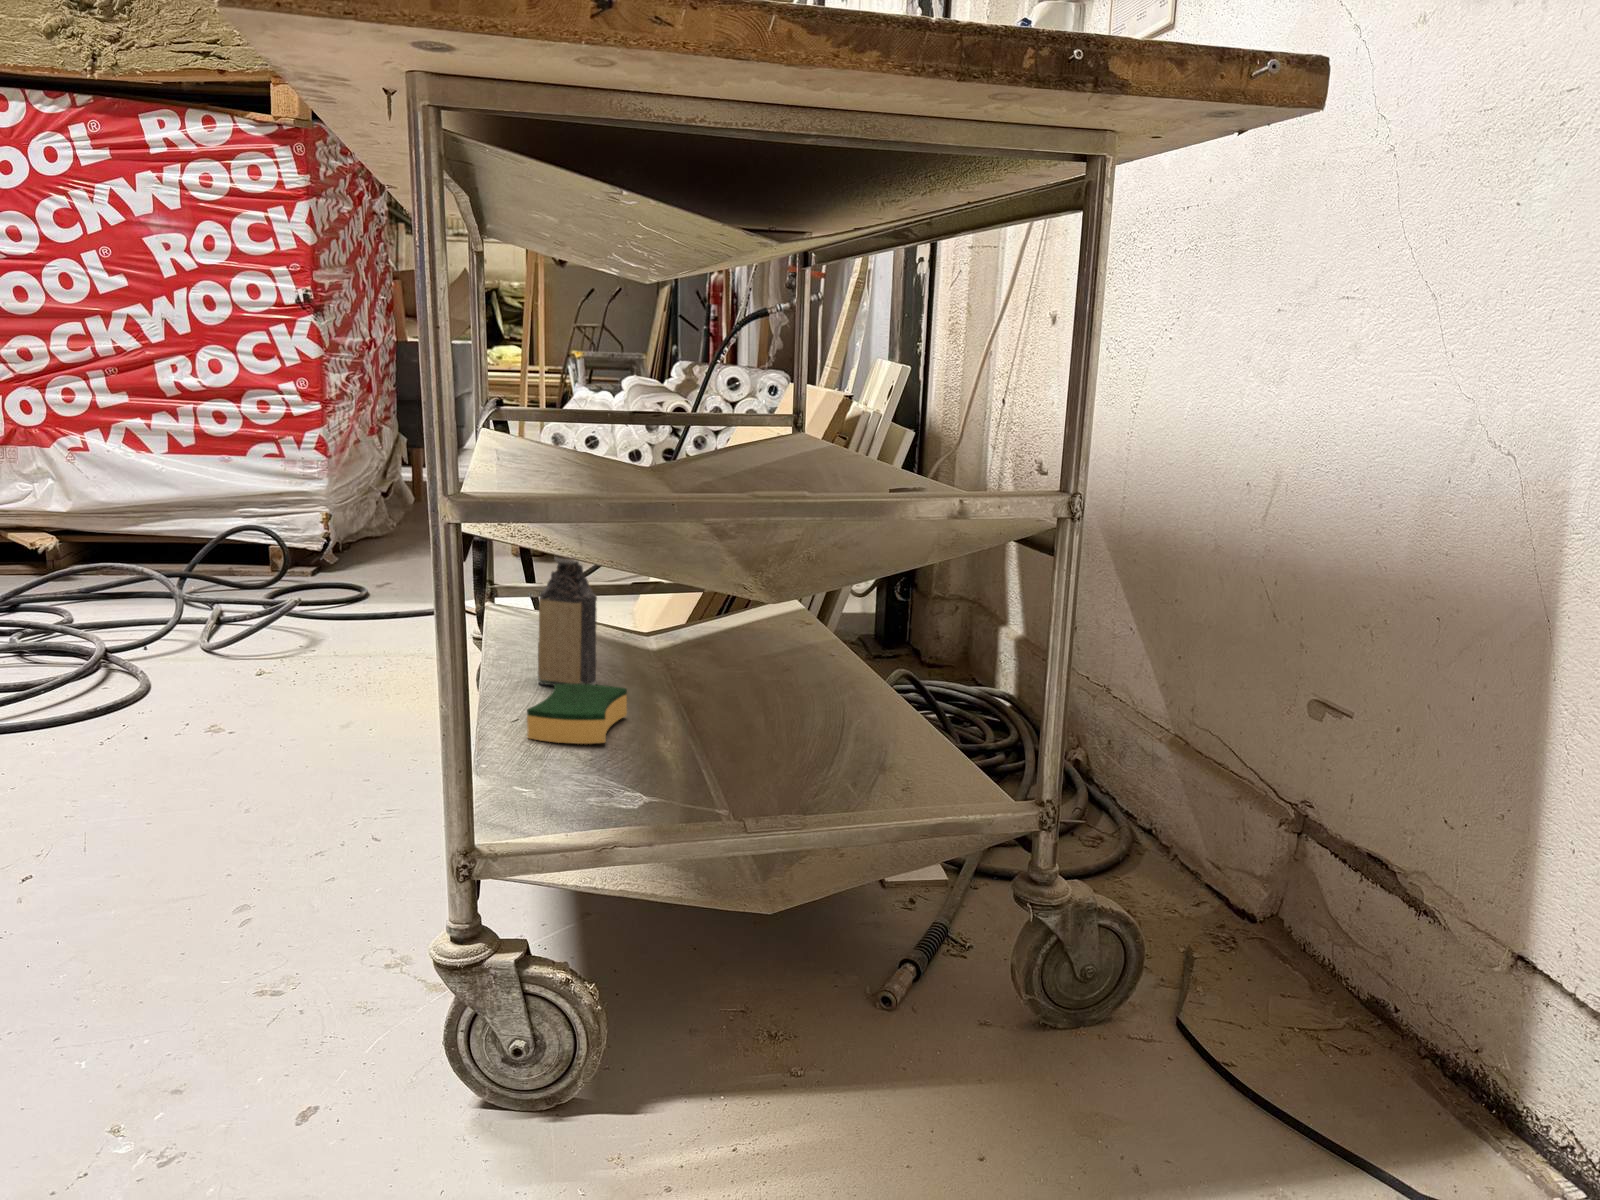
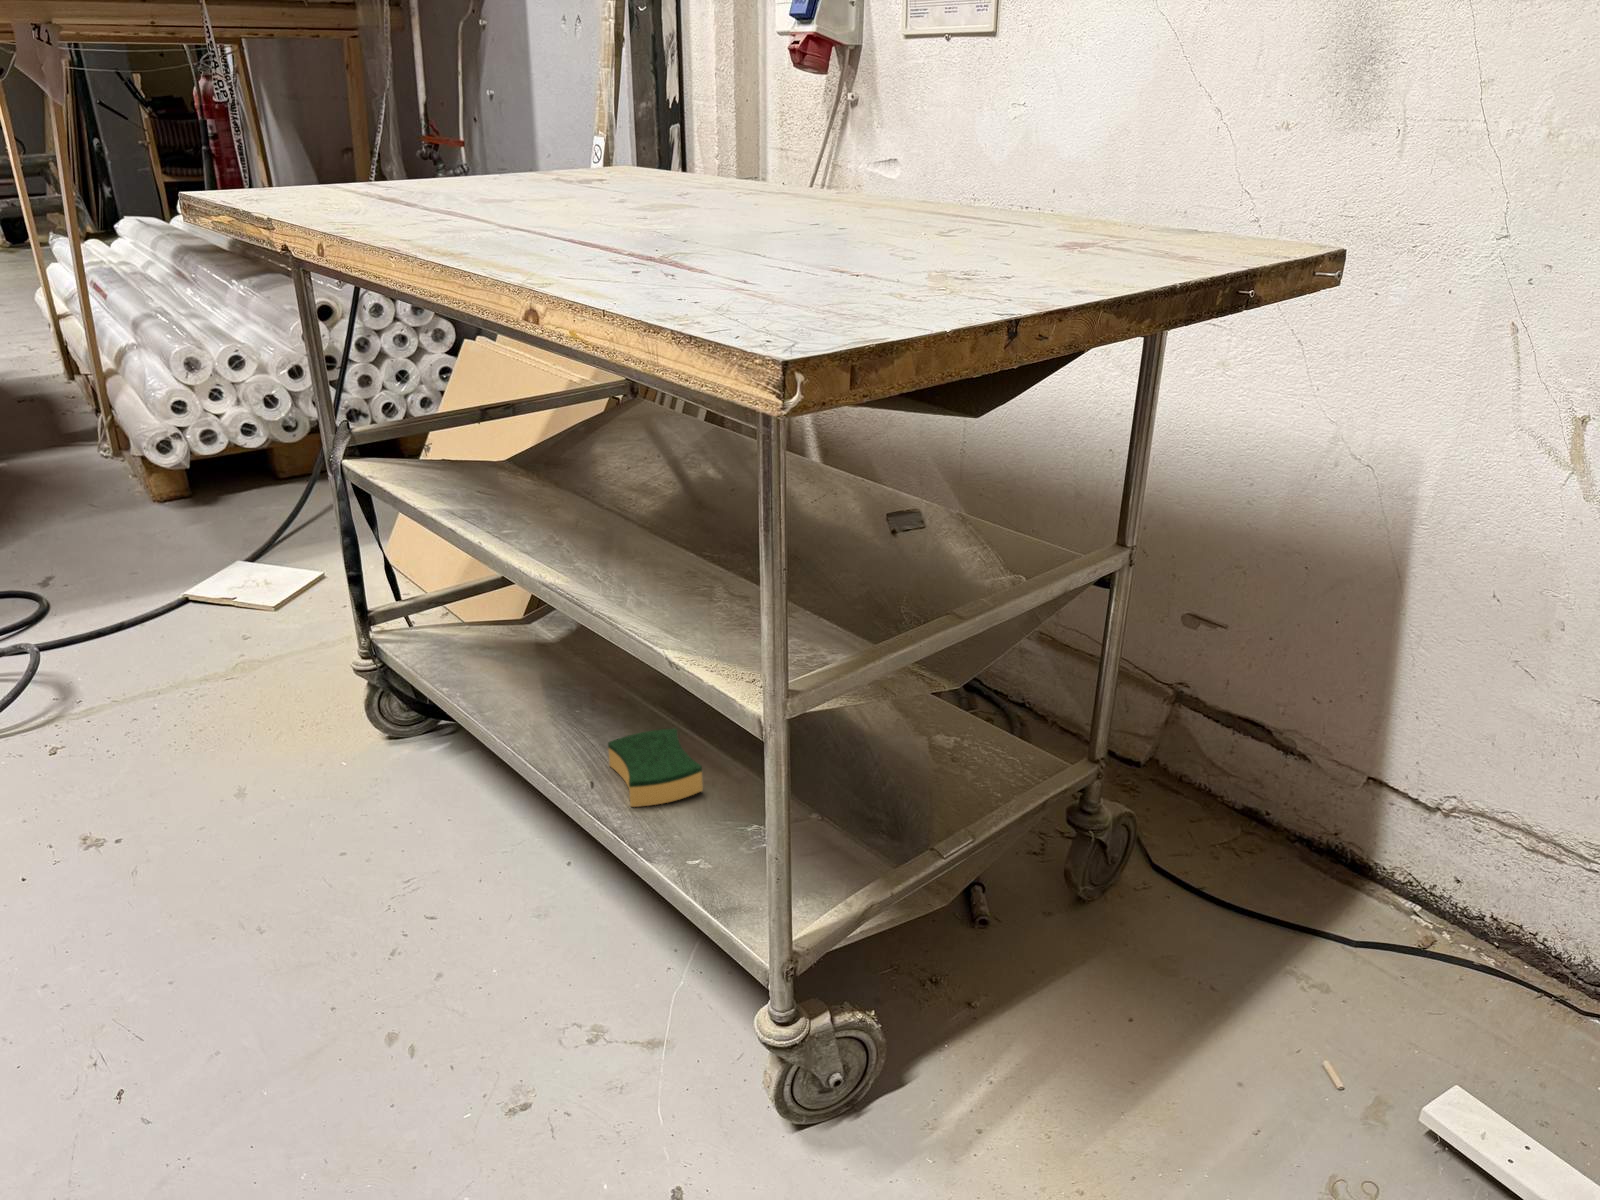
bottle: present [538,557,597,685] -> none [541,591,604,737]

